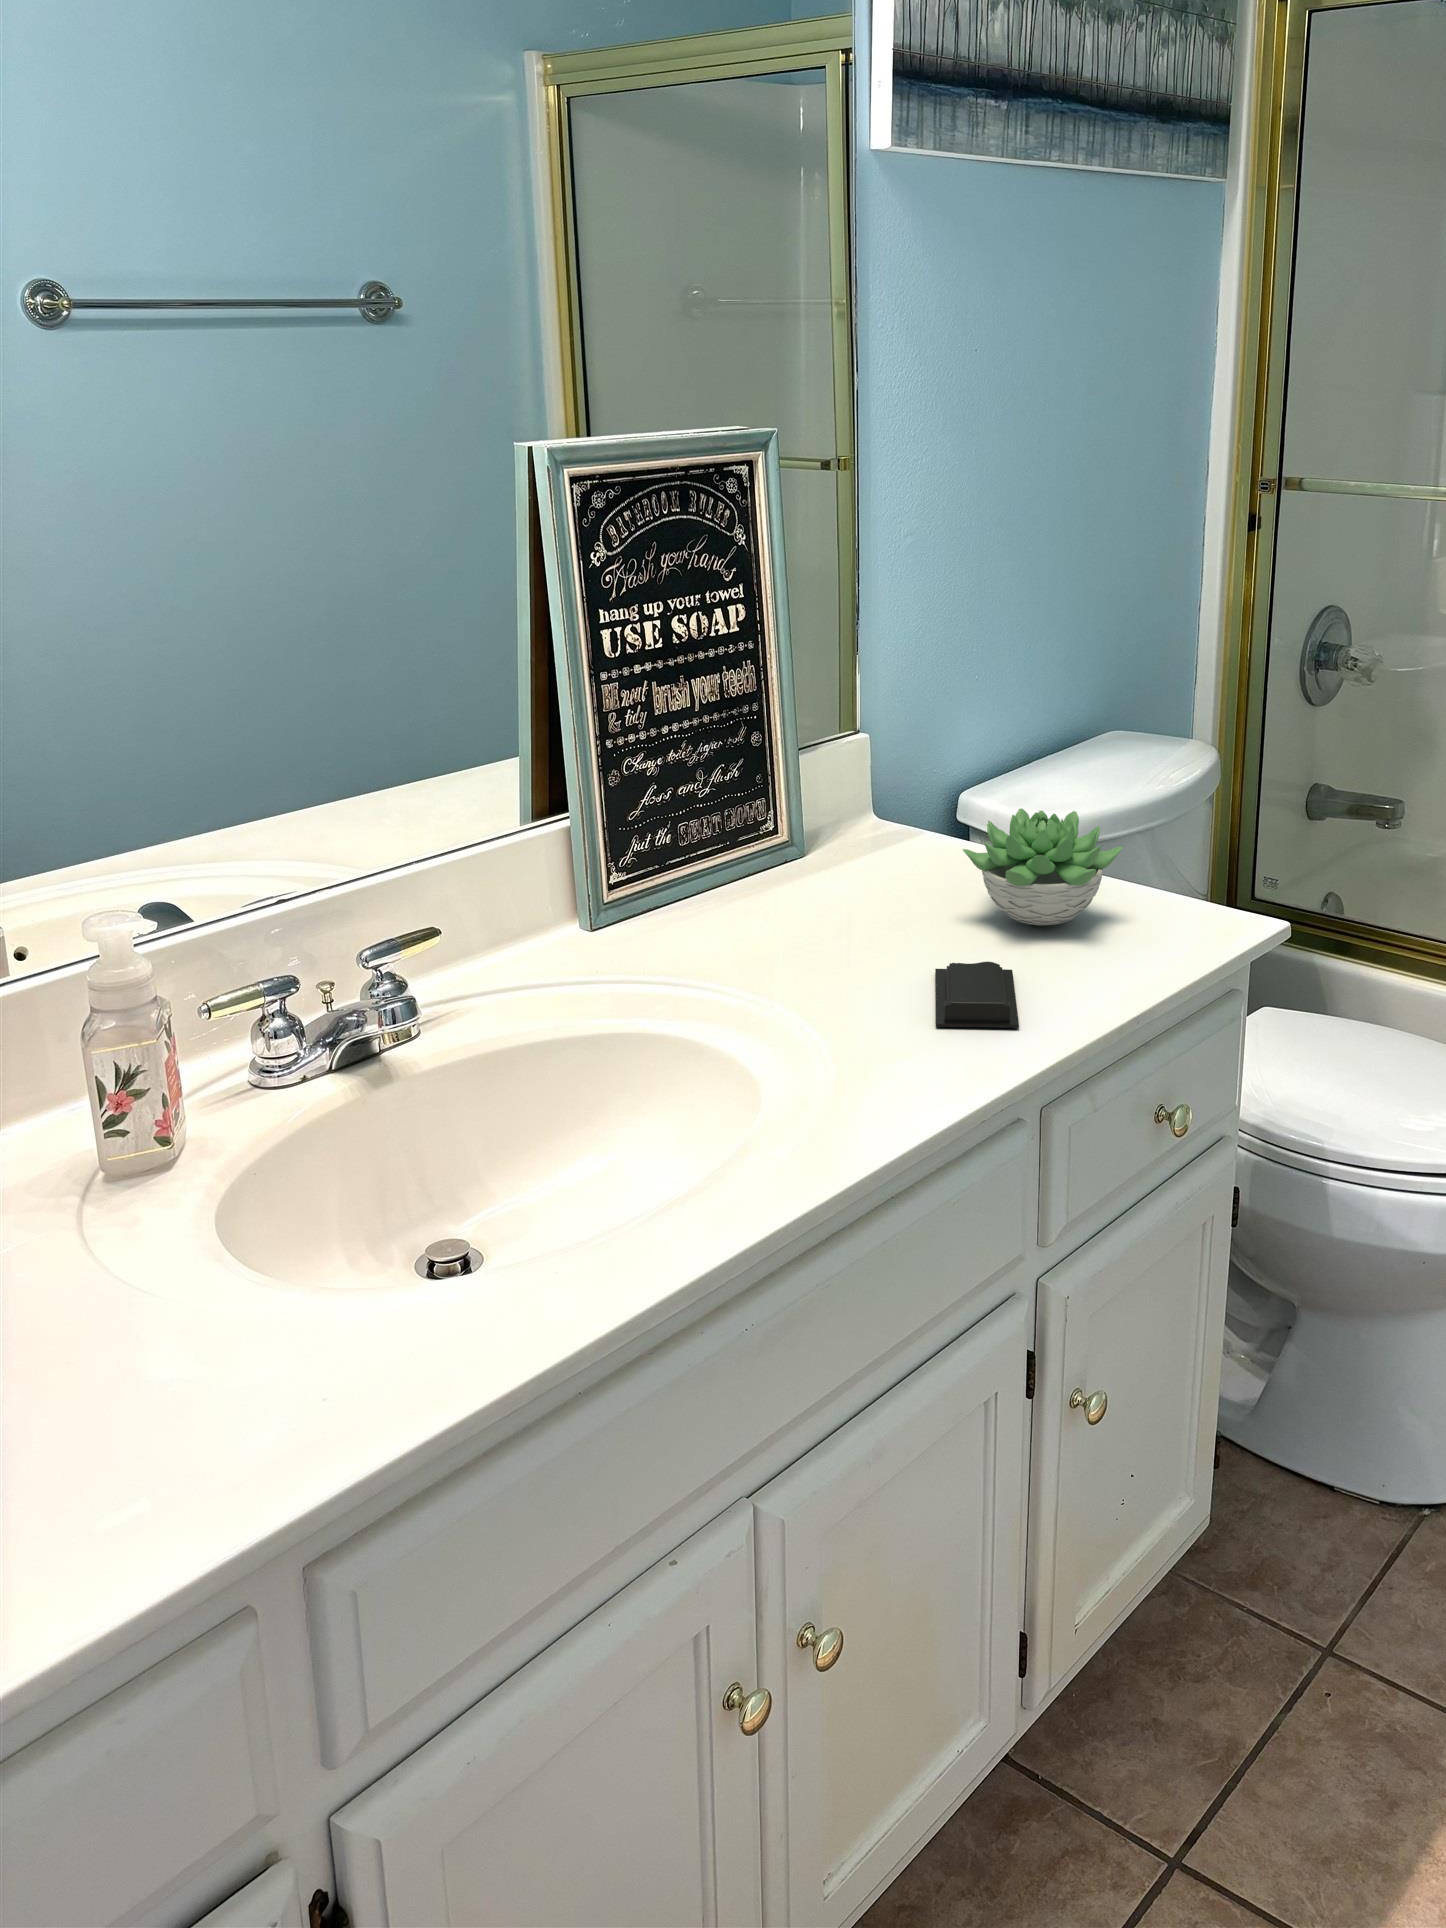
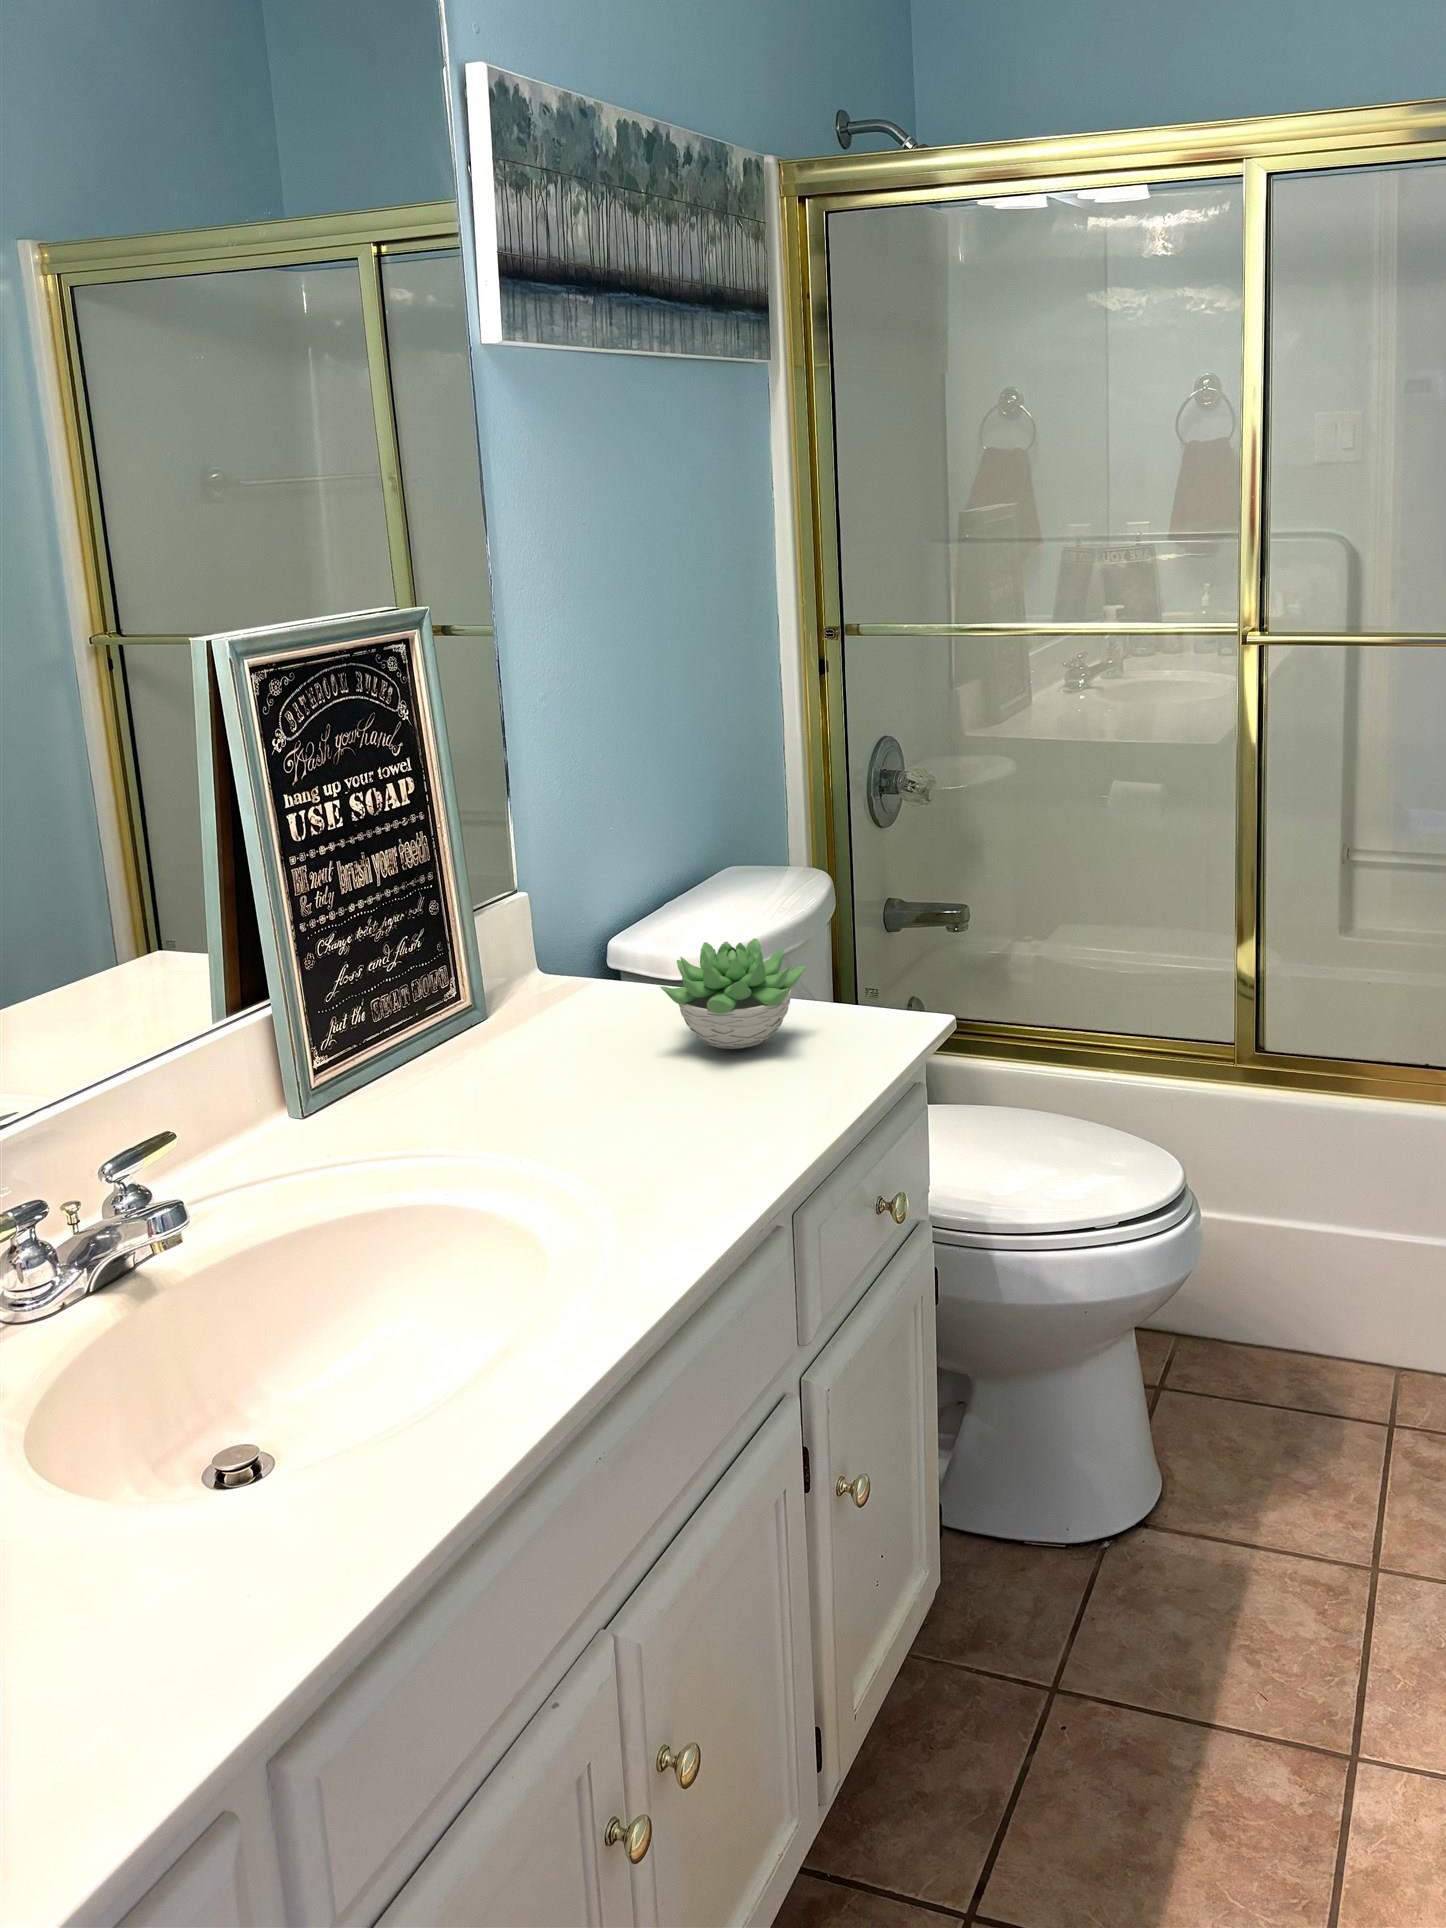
soap bar: present [935,962,1019,1028] -> none [659,1087,759,1153]

